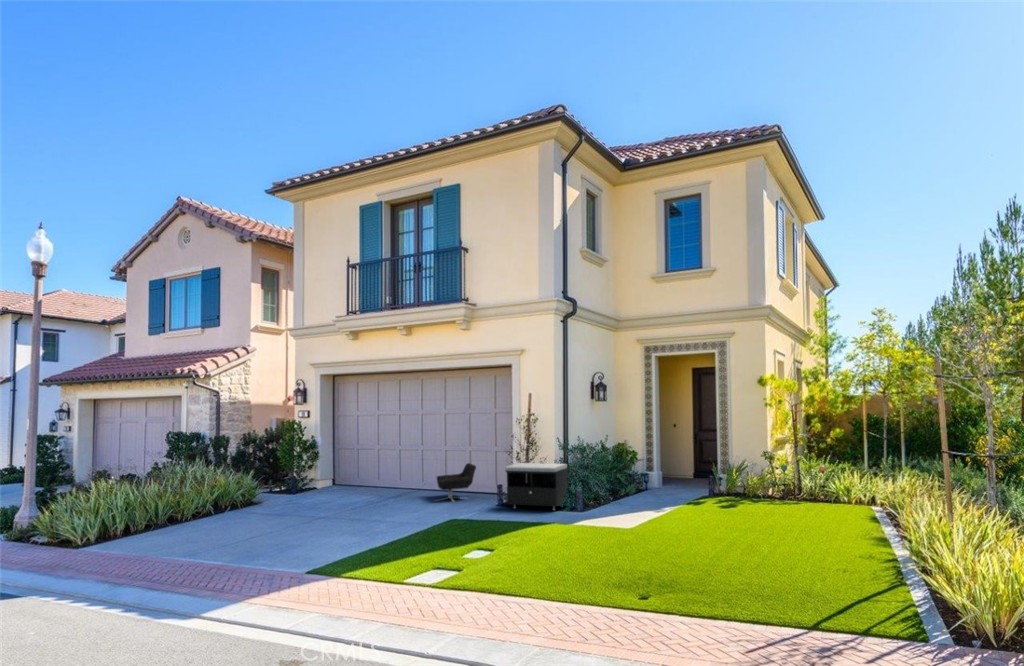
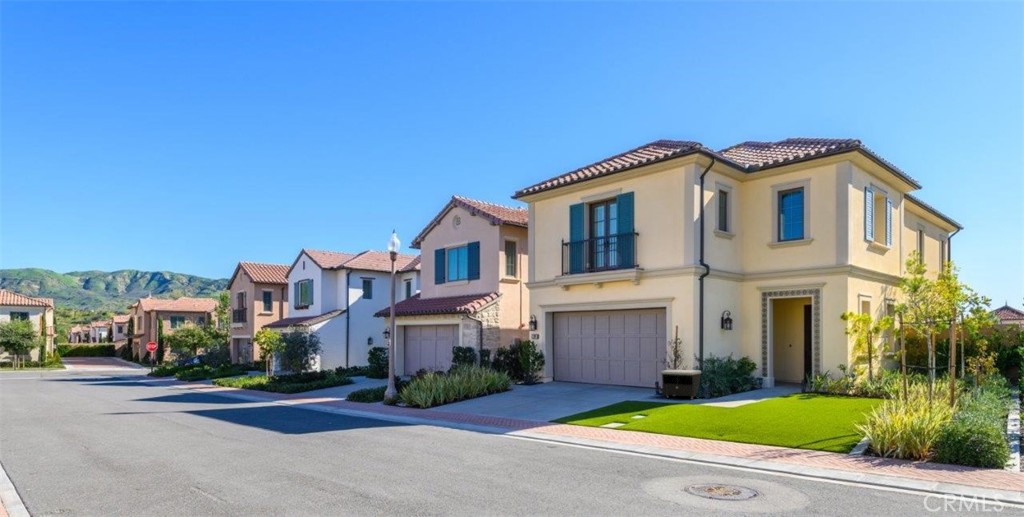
lounge chair: present [437,463,476,501] -> none [618,370,644,393]

